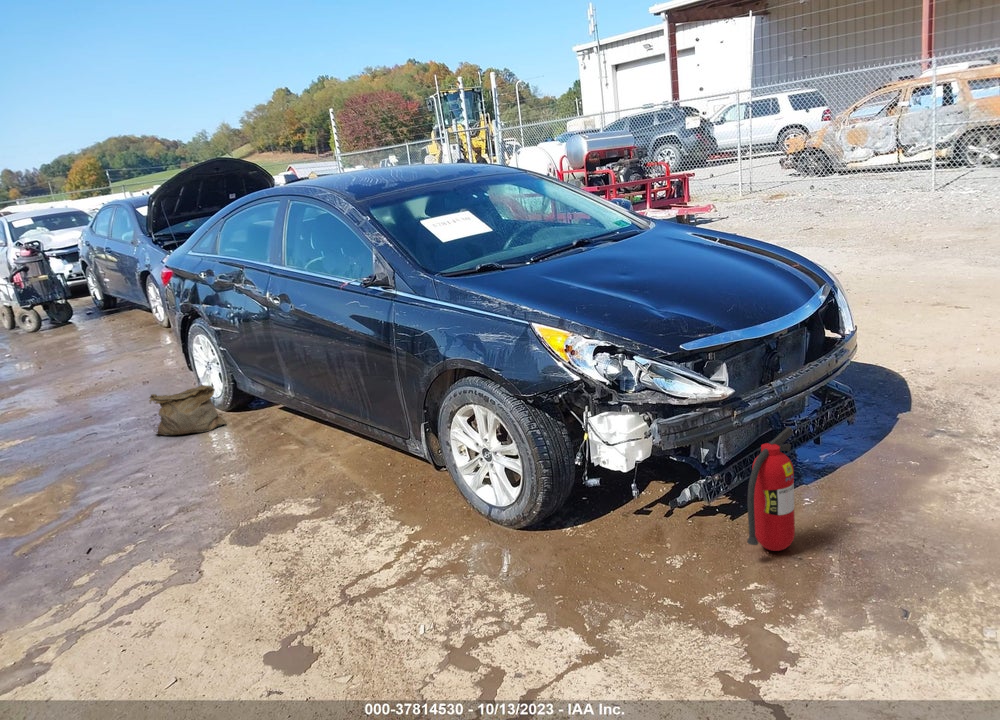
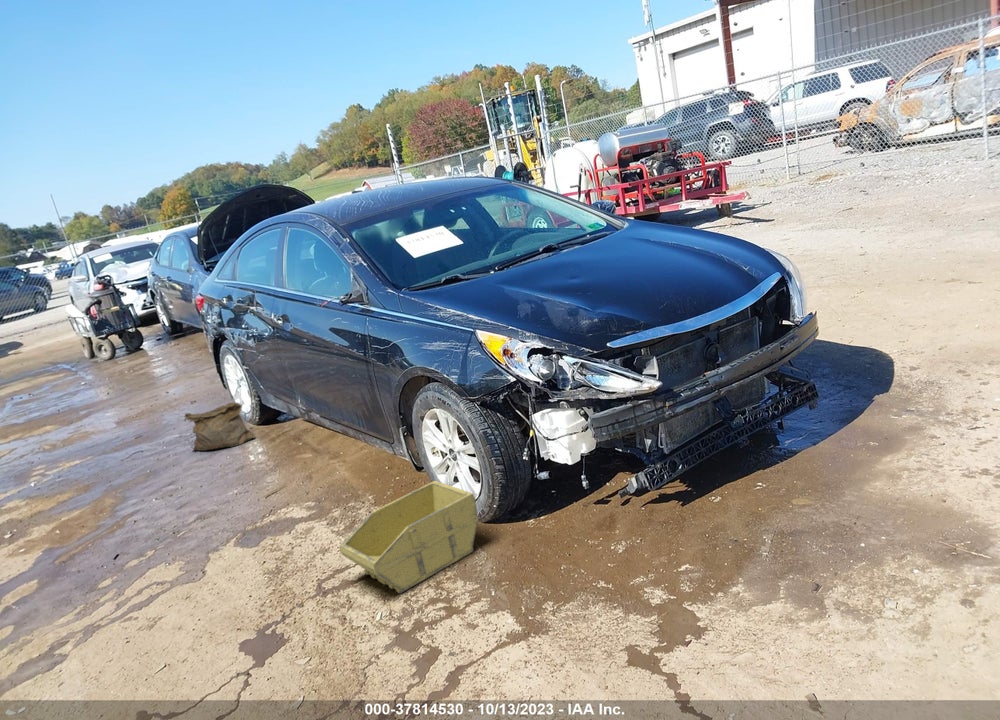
fire extinguisher: present [747,427,795,551] -> none [678,415,732,535]
storage bin: none [370,482,518,604] -> present [340,481,478,593]

